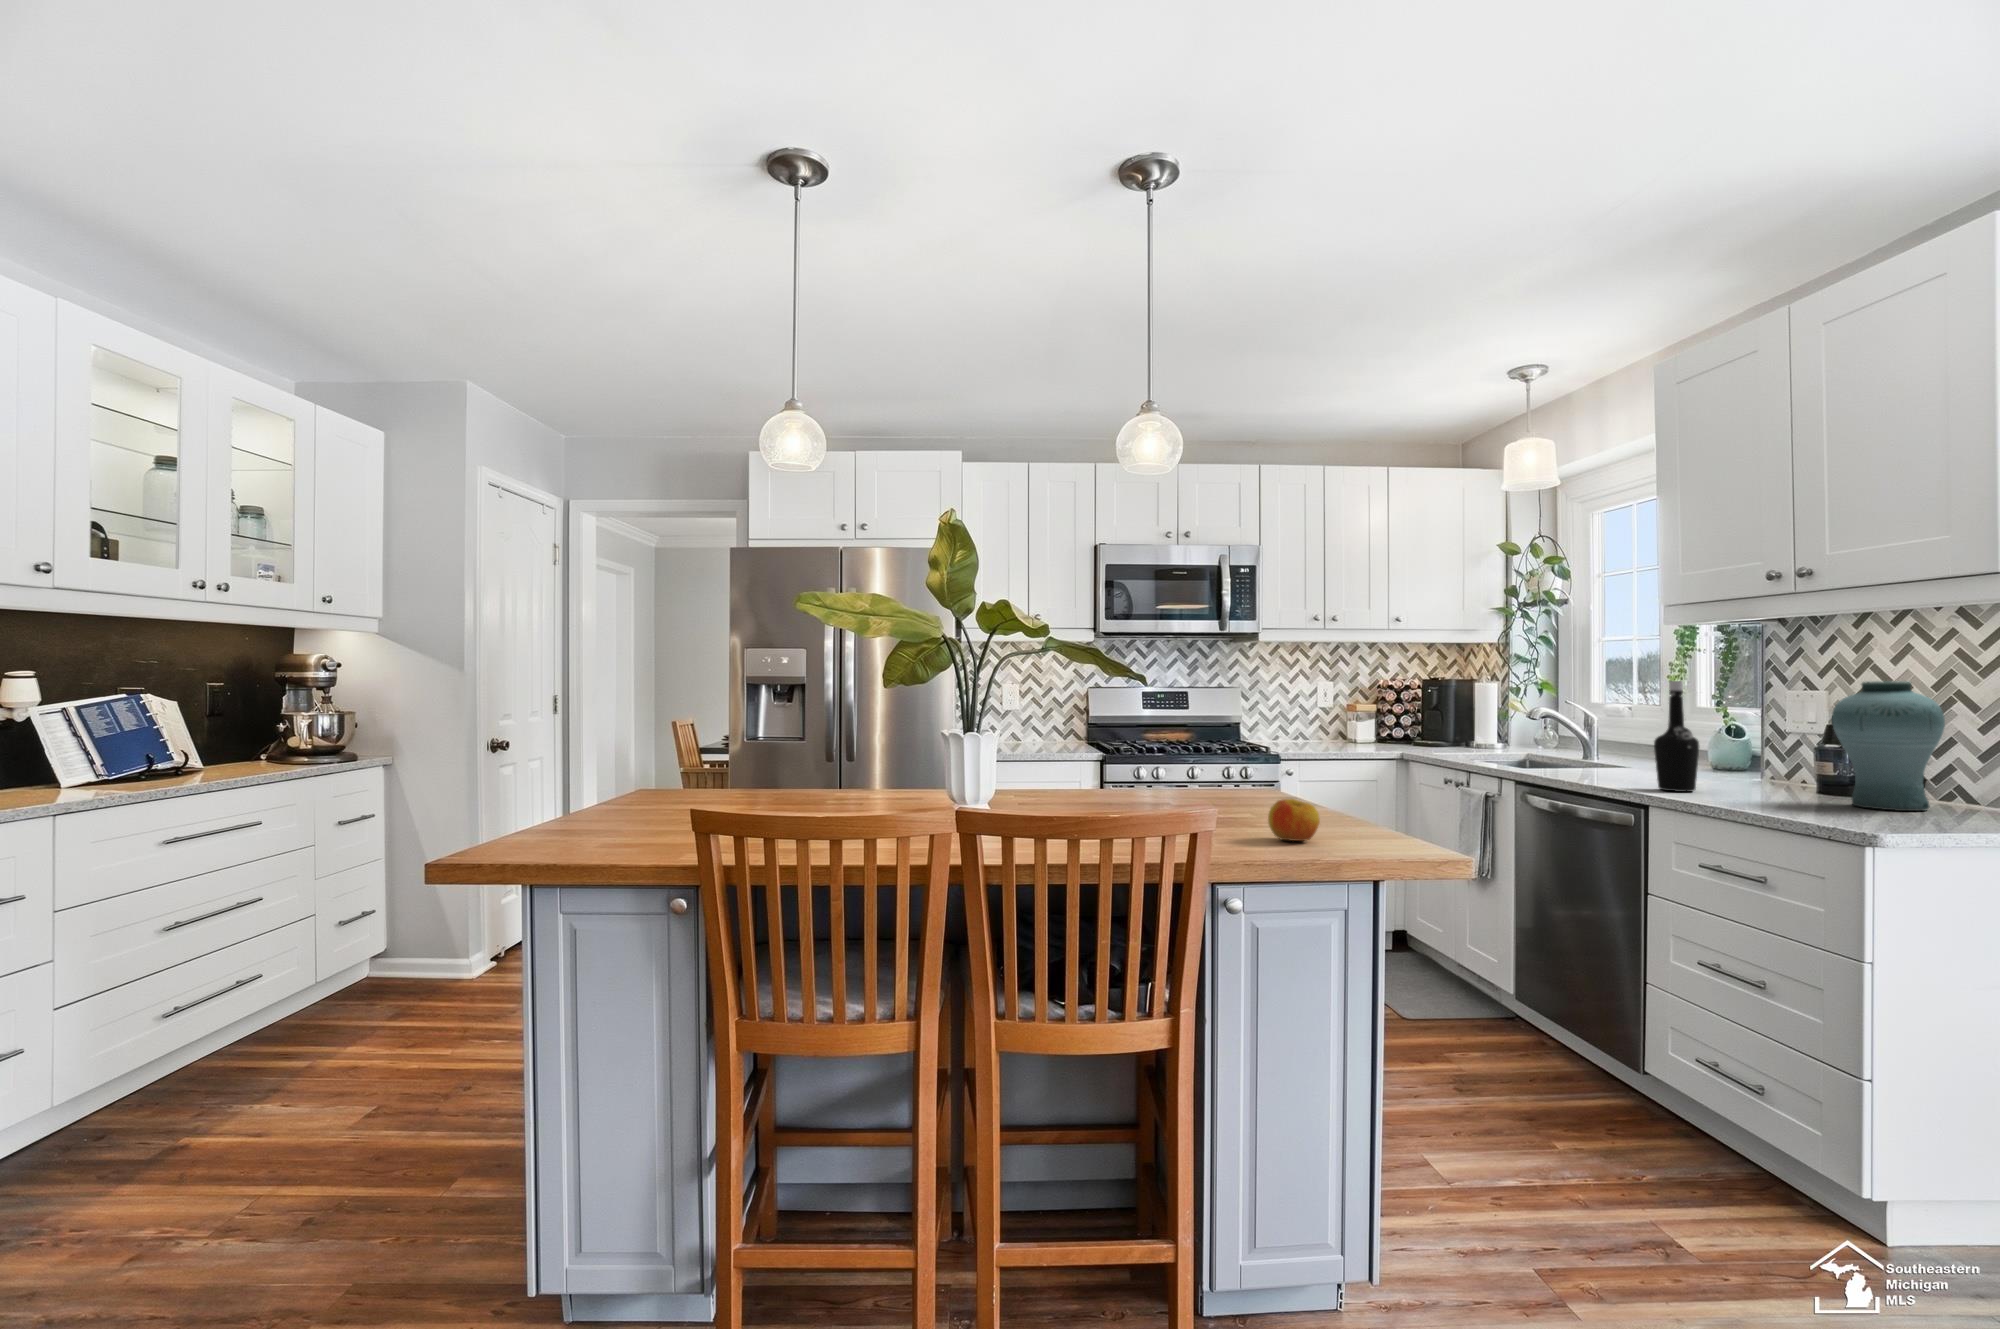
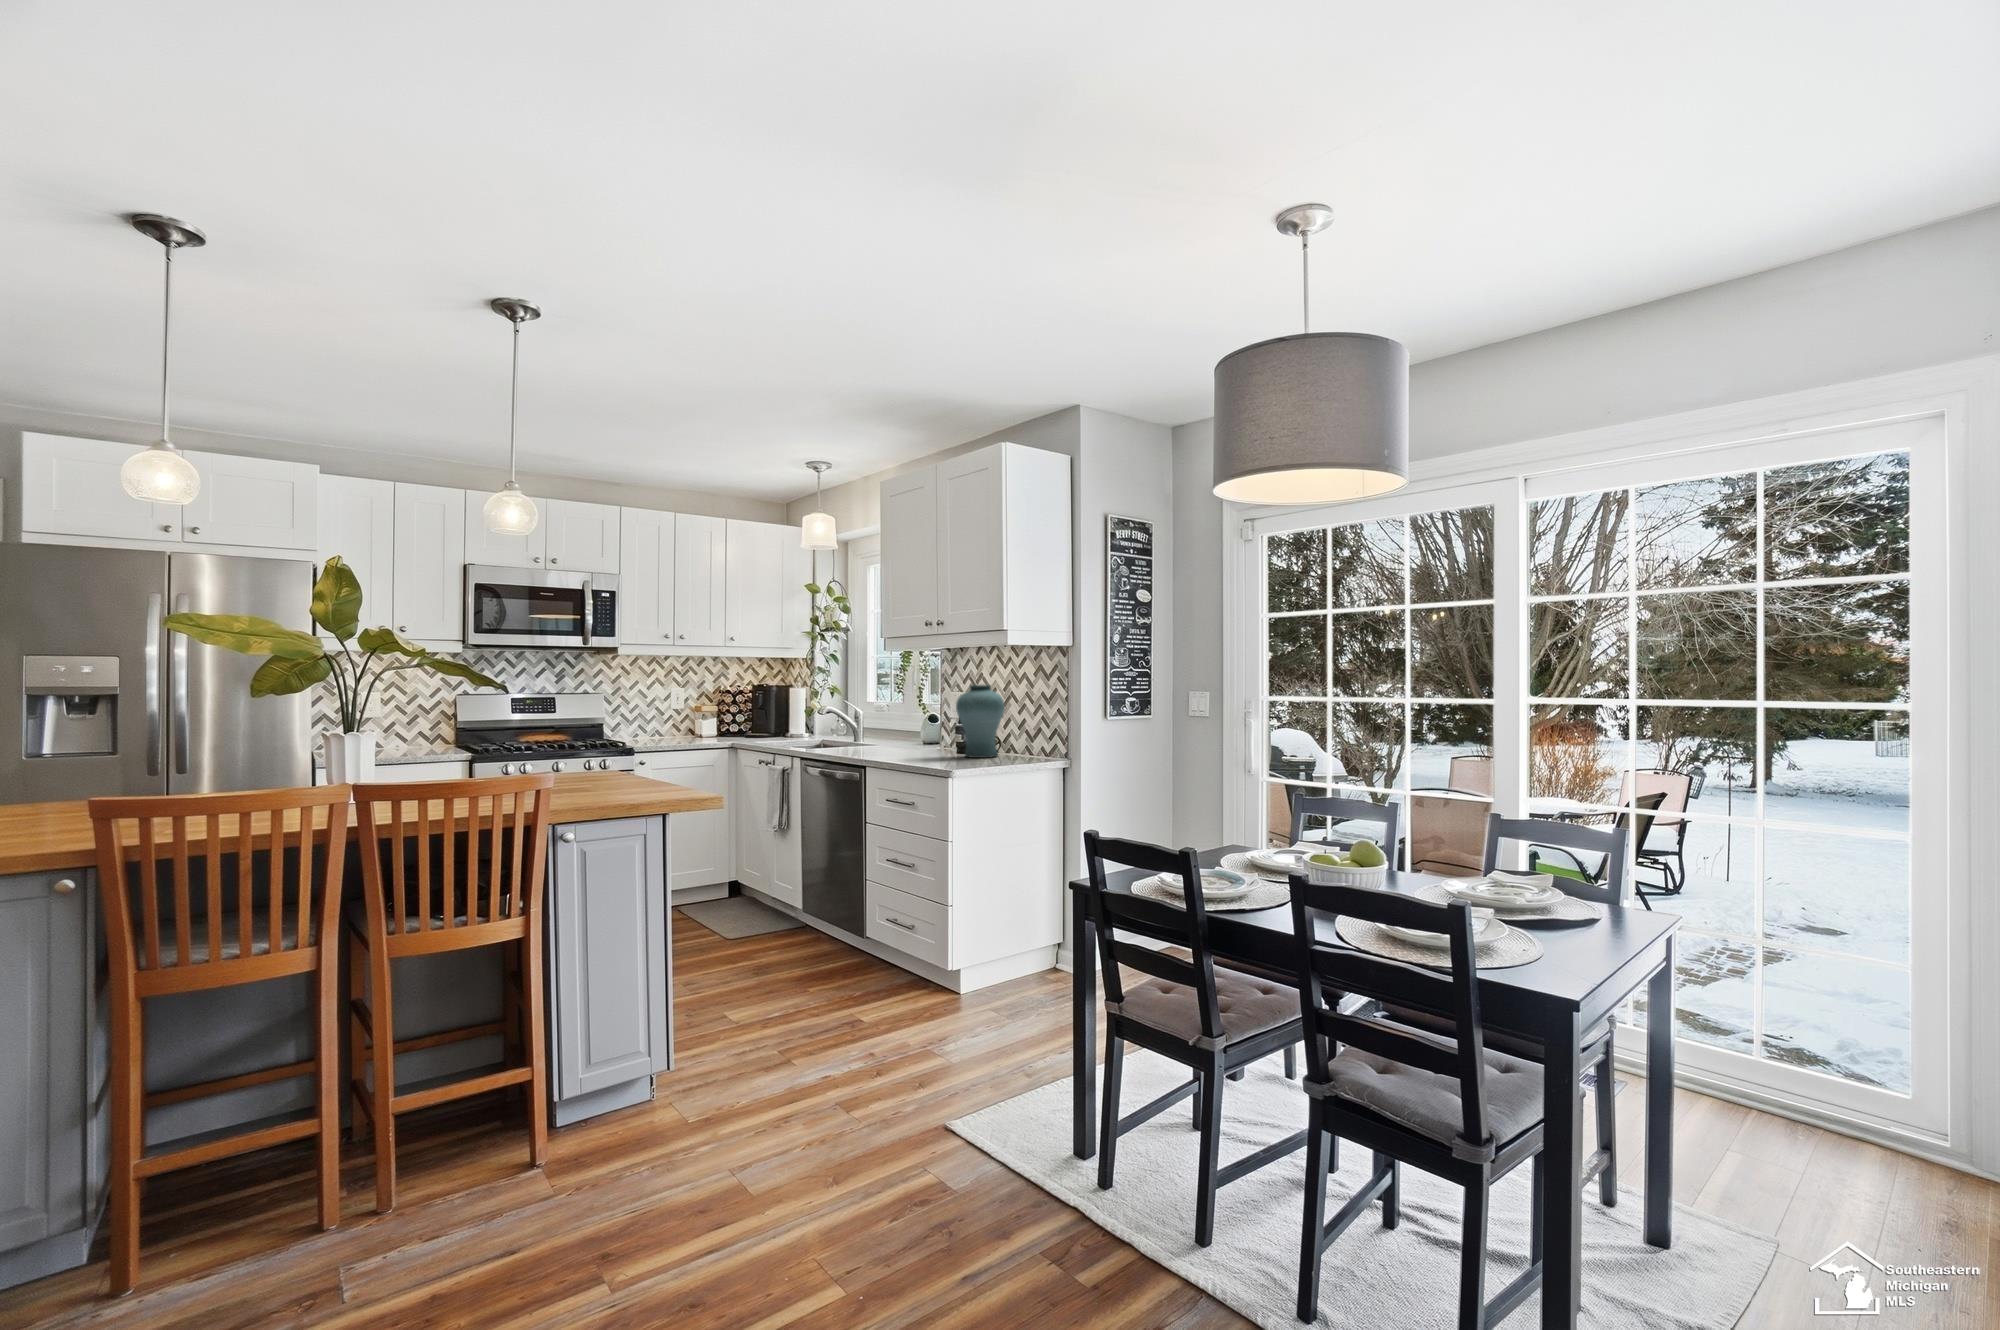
bottle: present [1654,681,1699,792] -> none [872,685,896,755]
apple: present [1268,799,1320,841] -> none [601,766,637,794]

